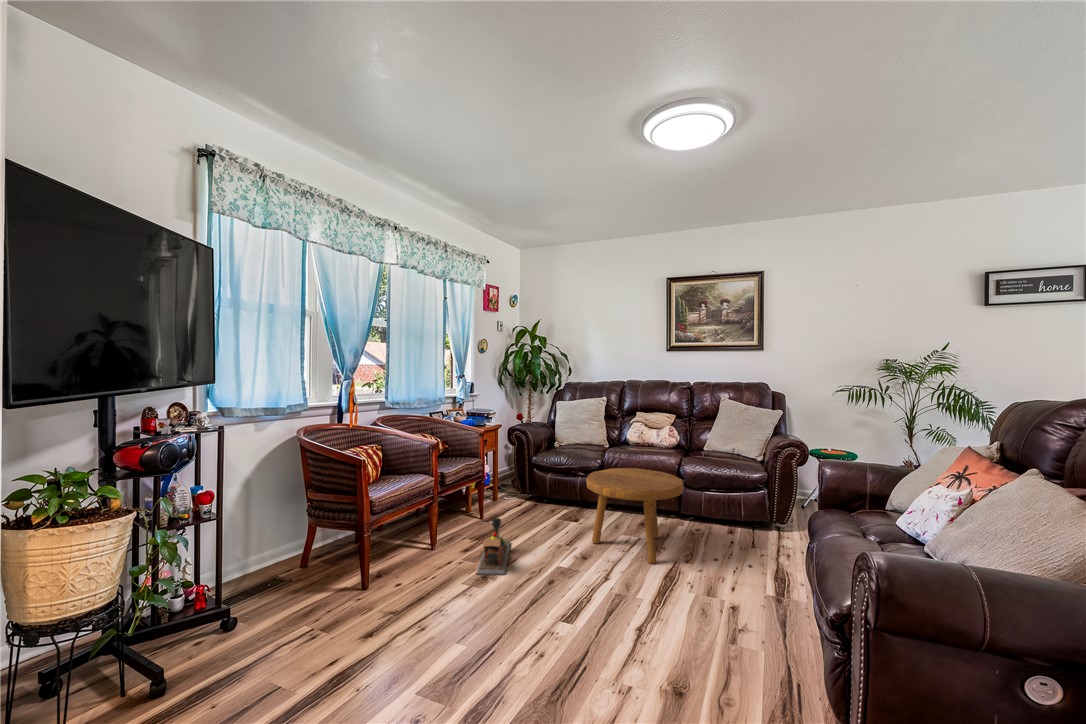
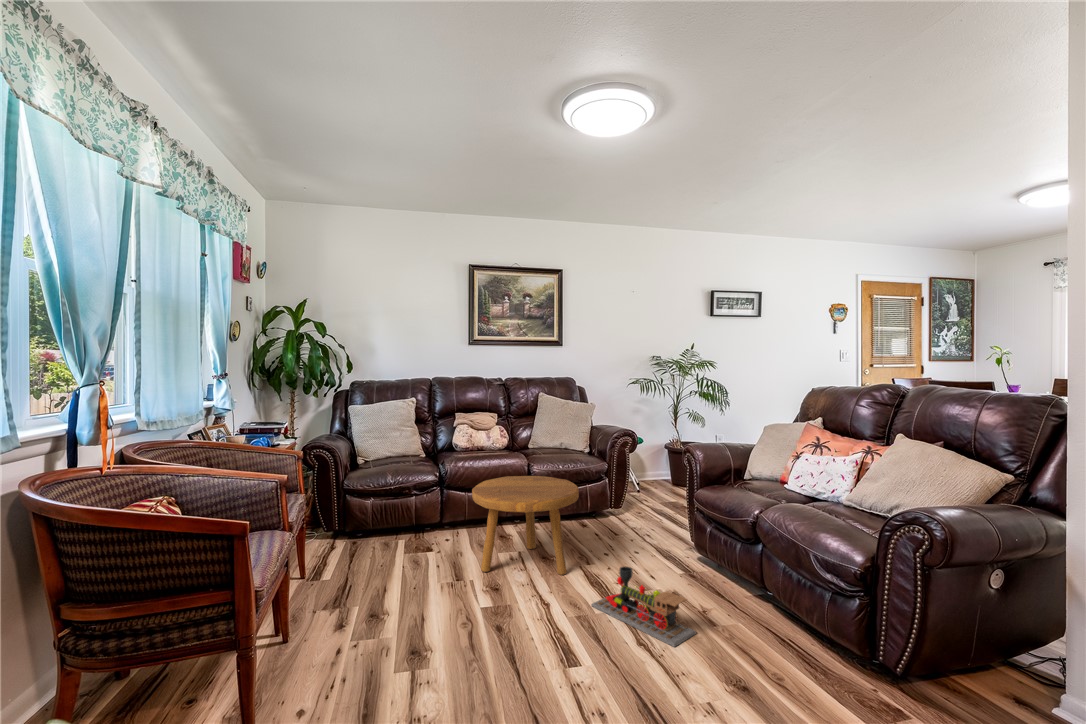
toy train: present [476,518,510,575] -> present [592,567,696,647]

